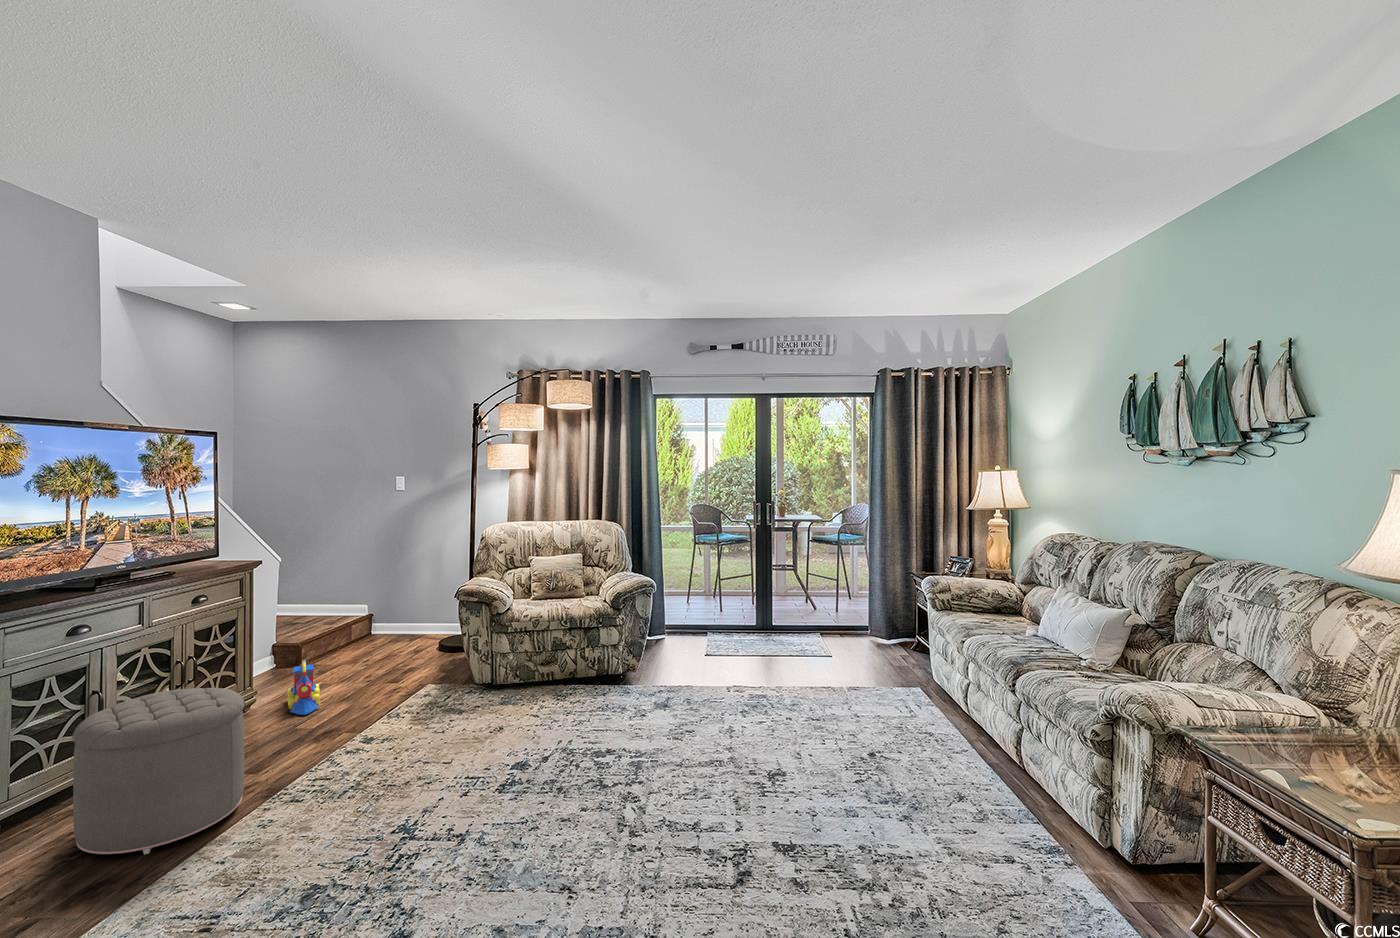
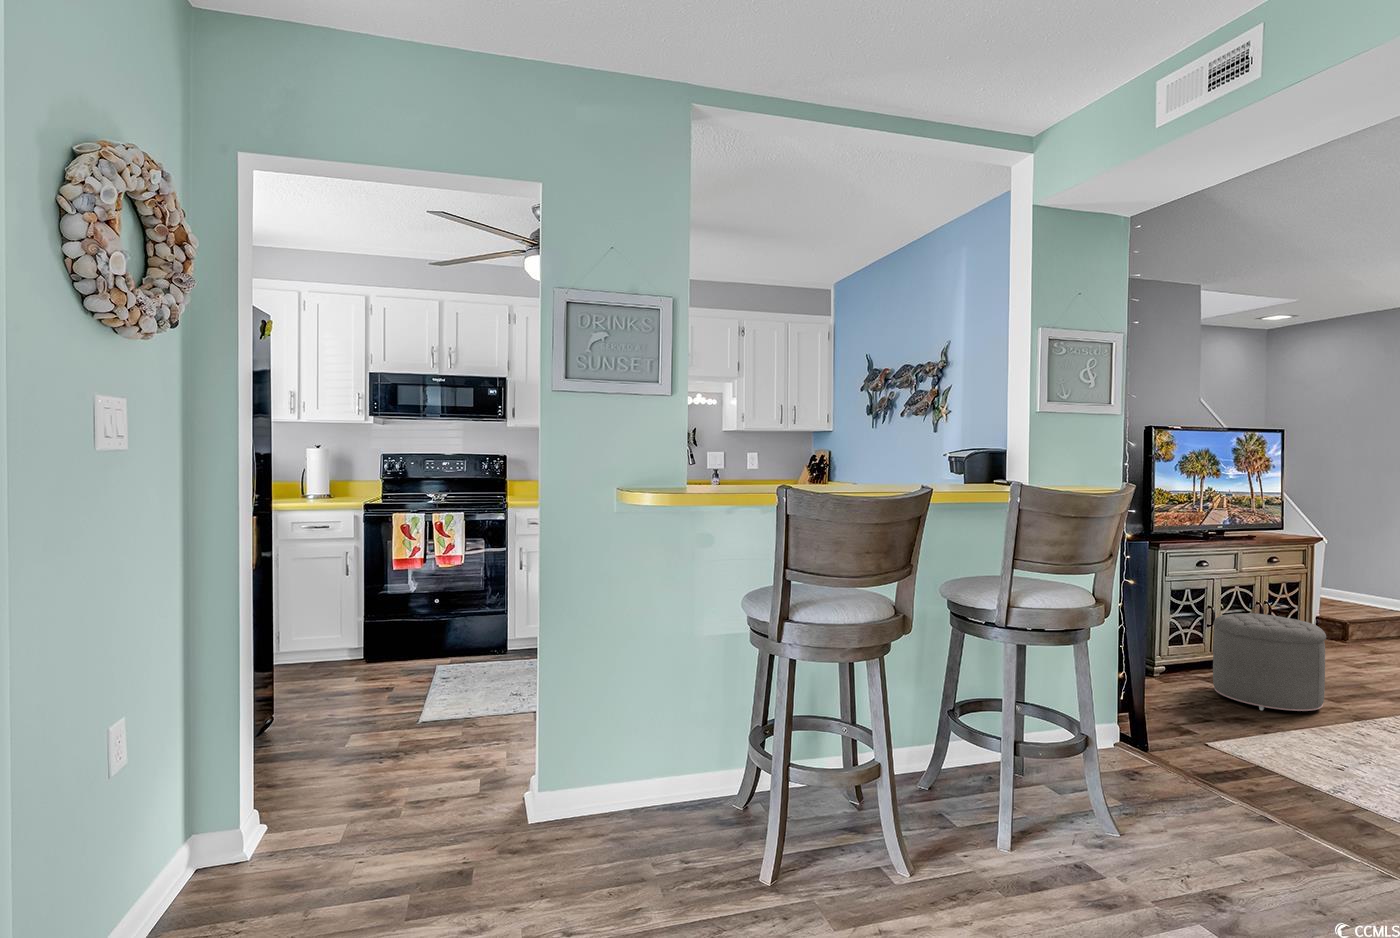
toy train: present [288,660,320,715] -> none [1342,630,1377,676]

